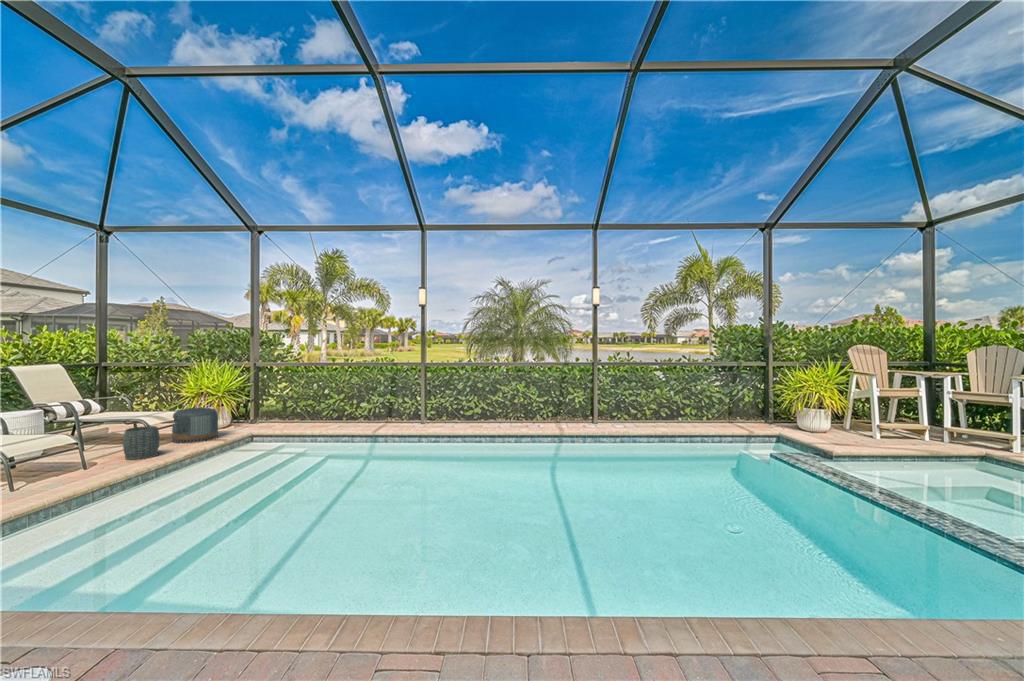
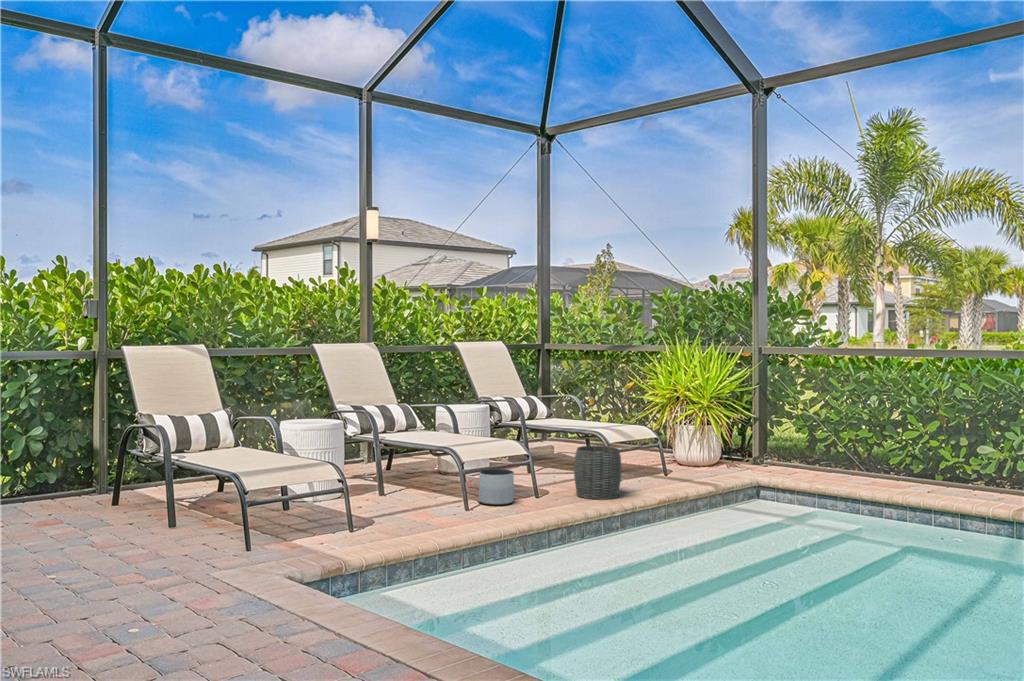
pouf: present [172,407,218,443] -> none [636,423,704,484]
planter: none [39,450,71,476] -> present [479,469,514,505]

